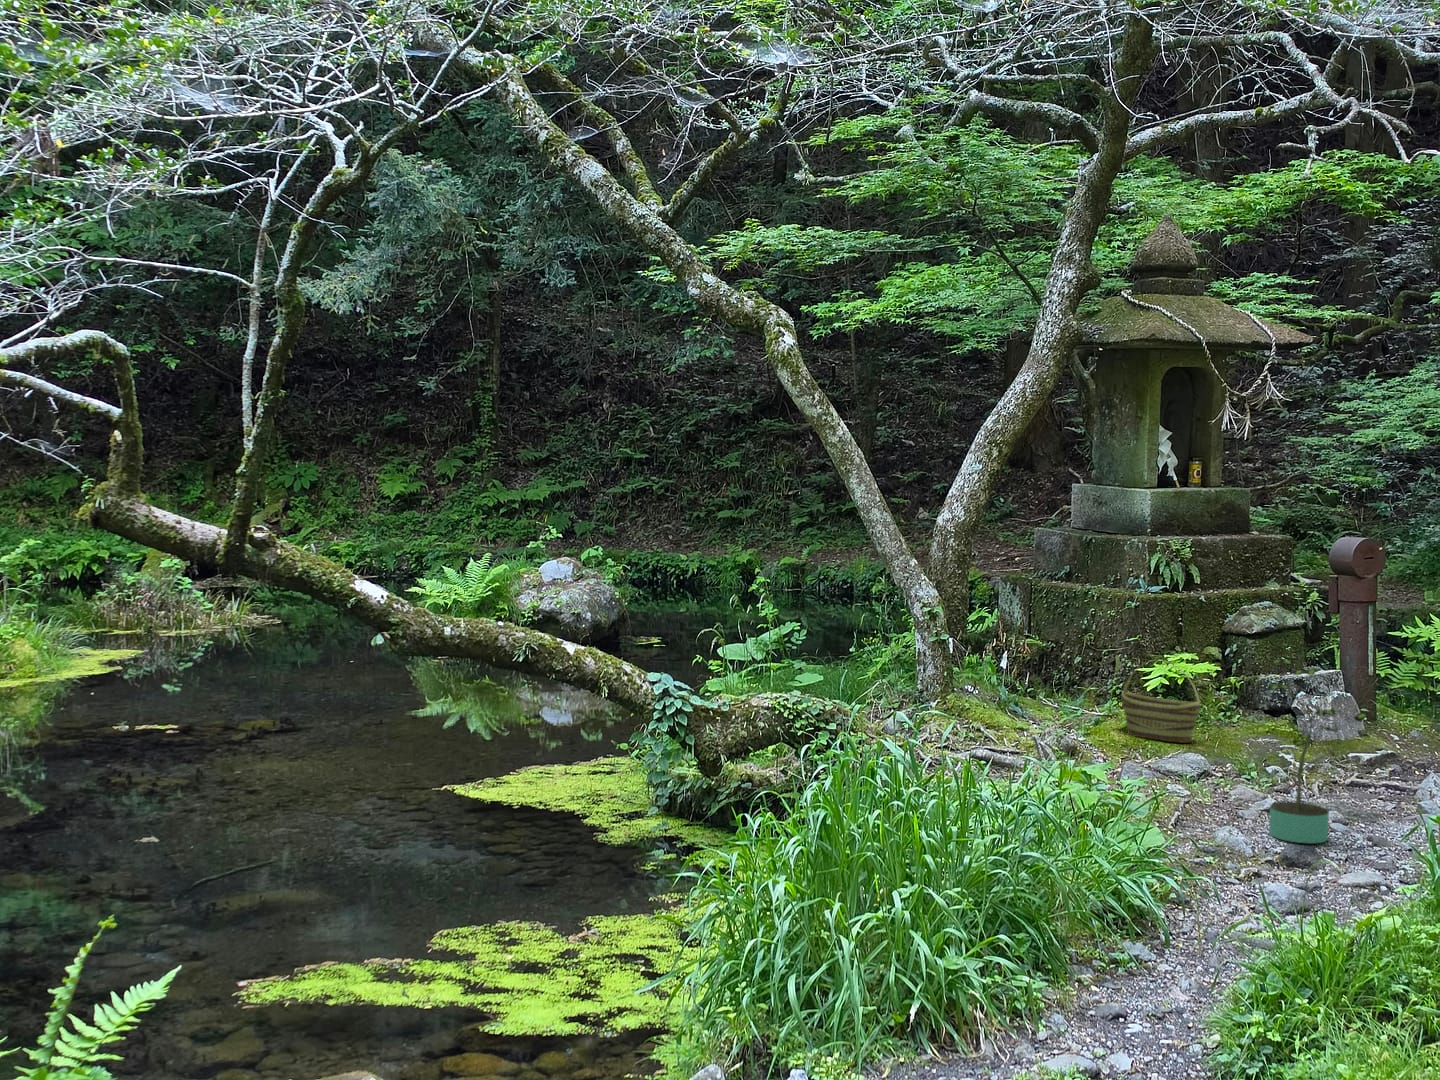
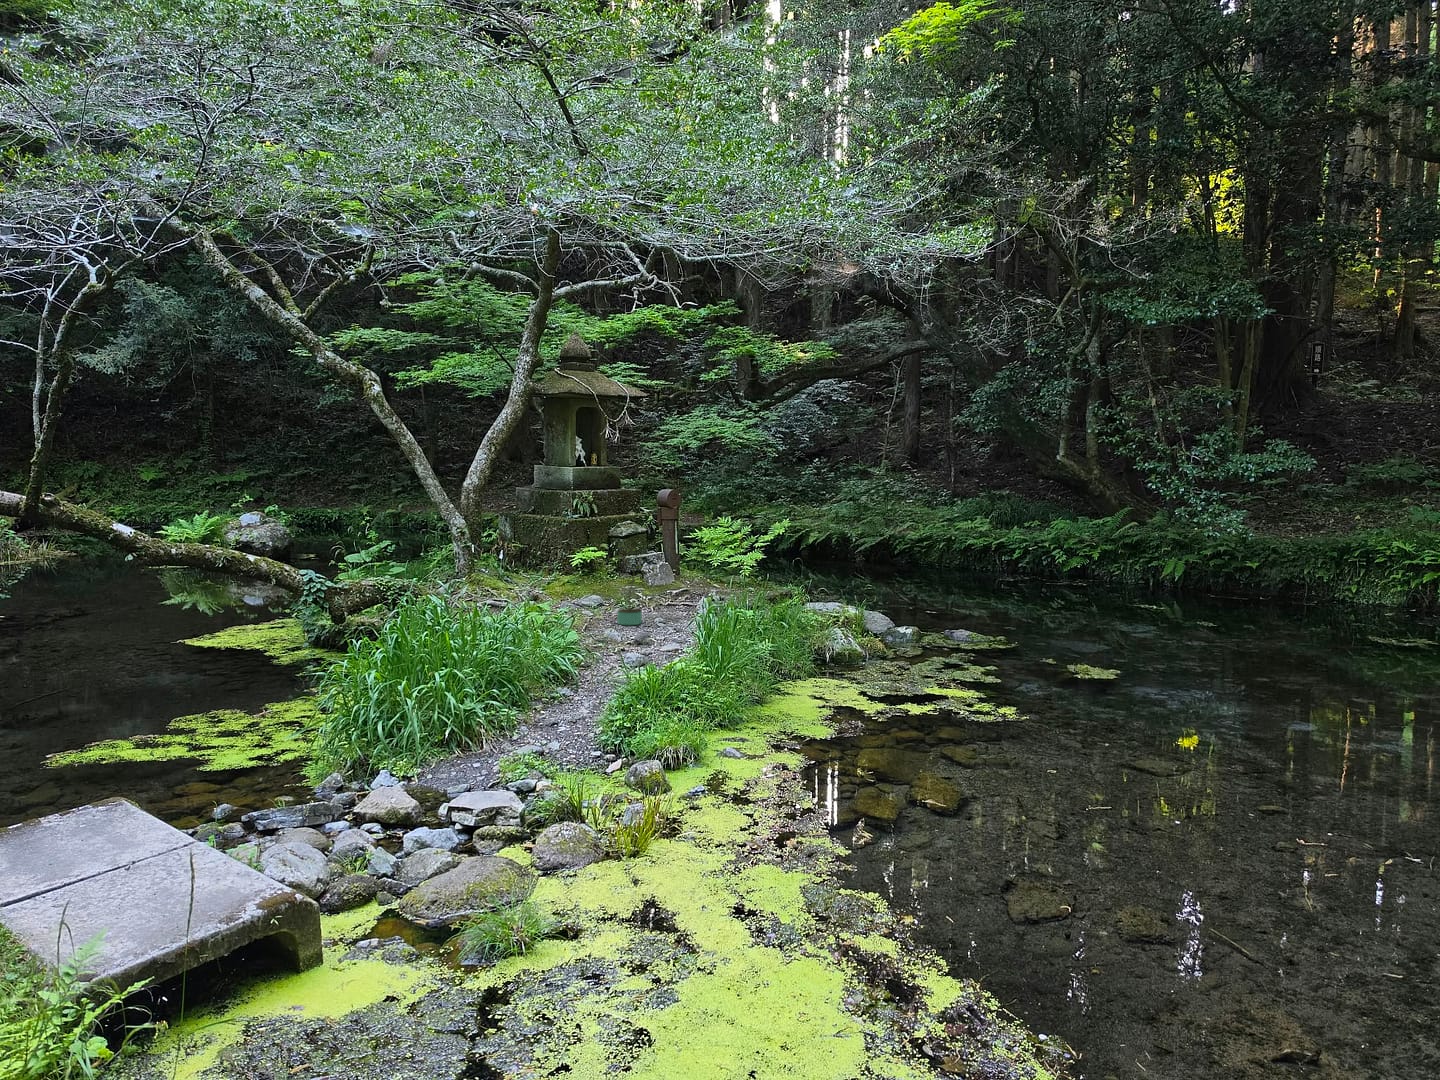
basket: present [1122,662,1200,743] -> none [558,551,594,590]

